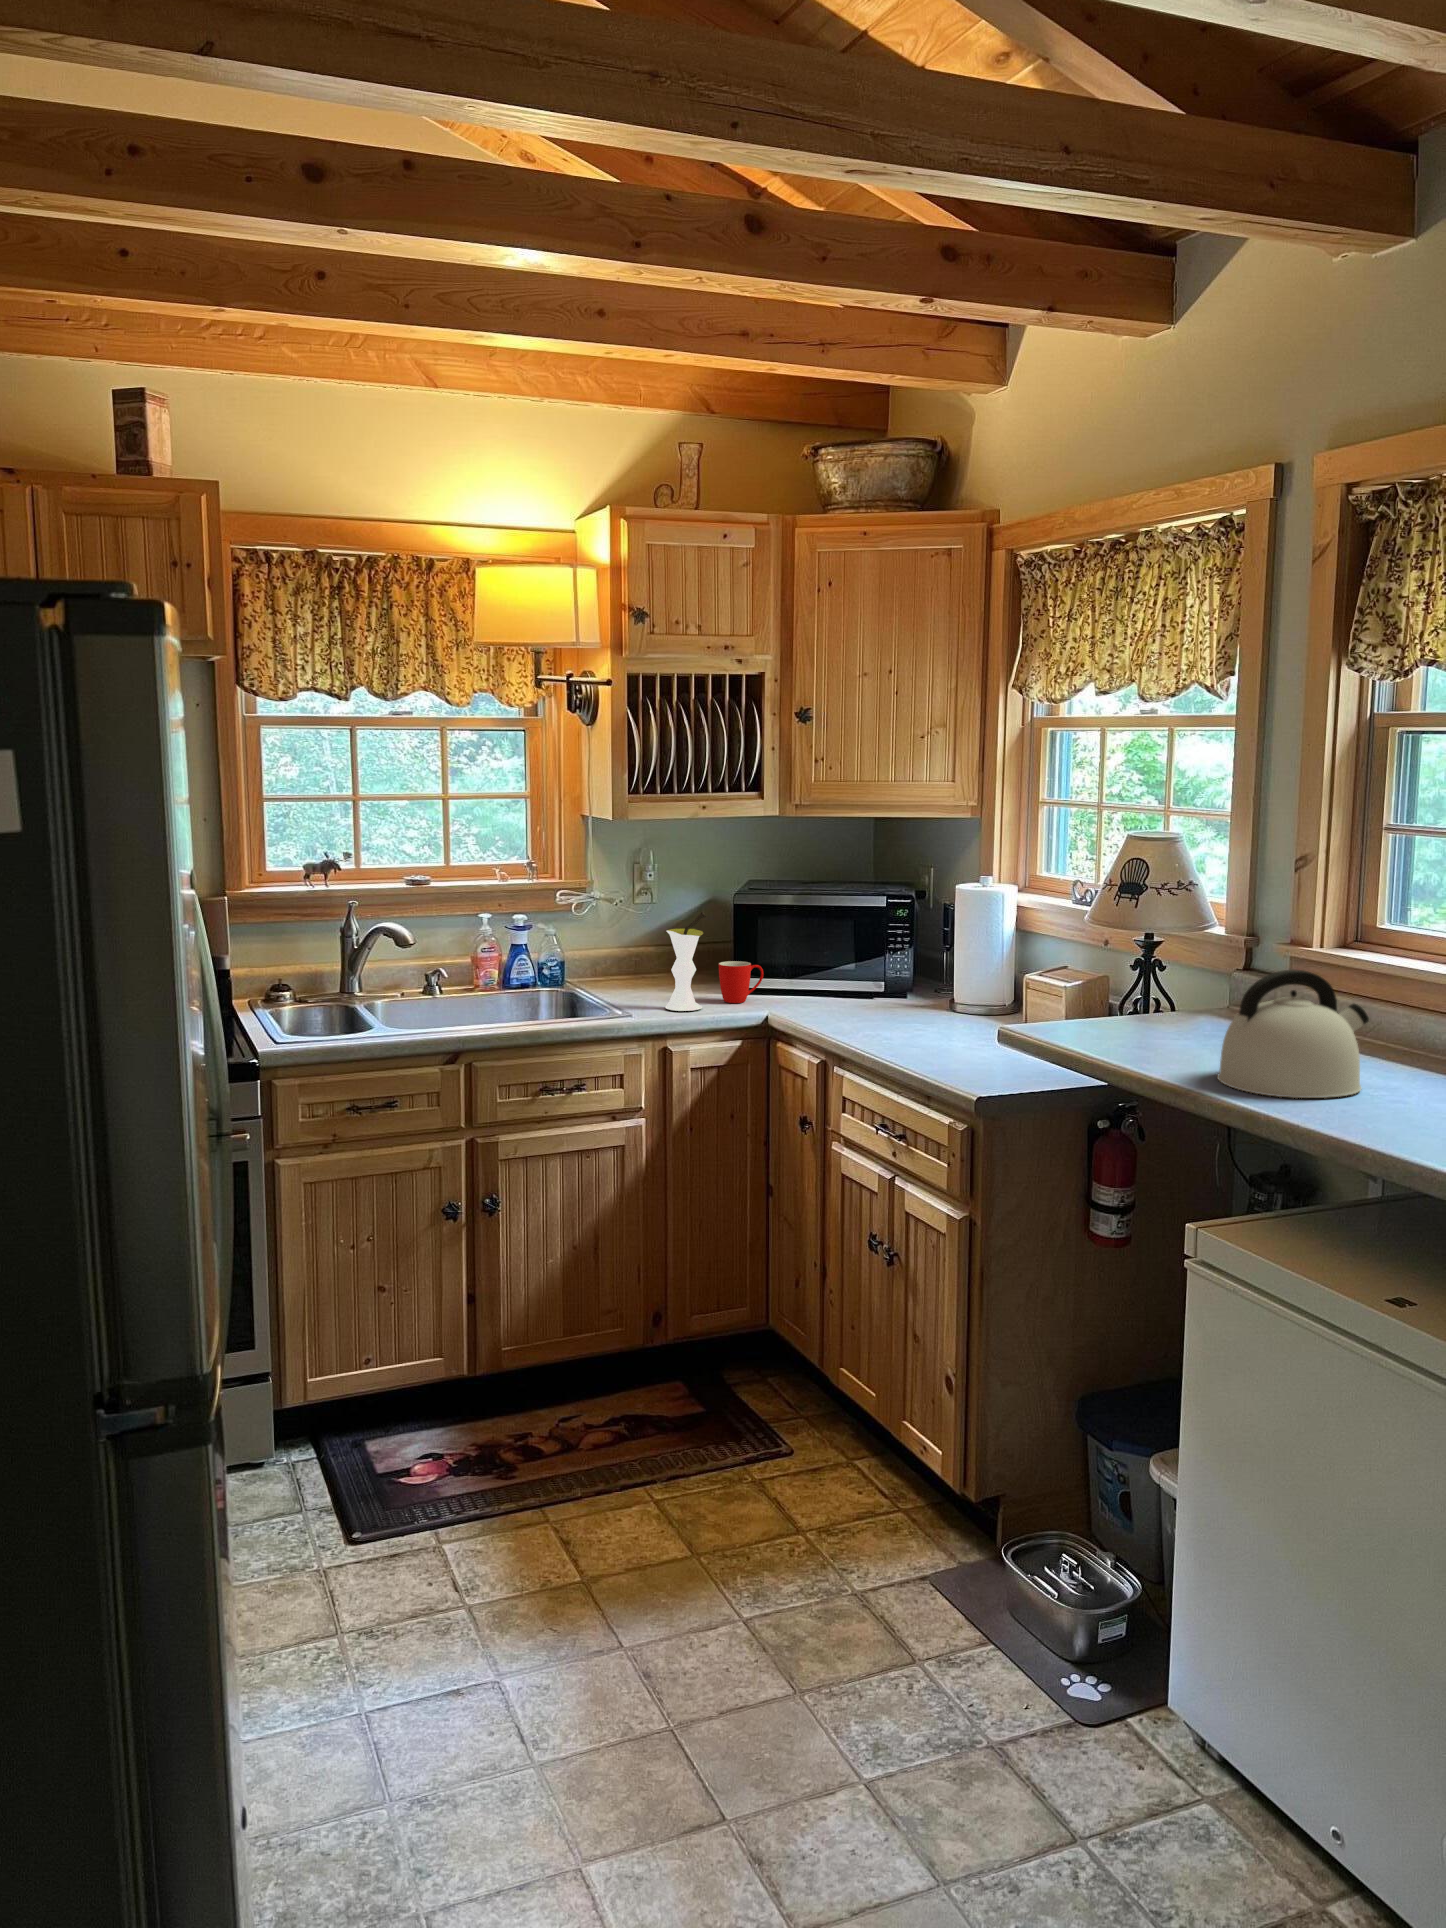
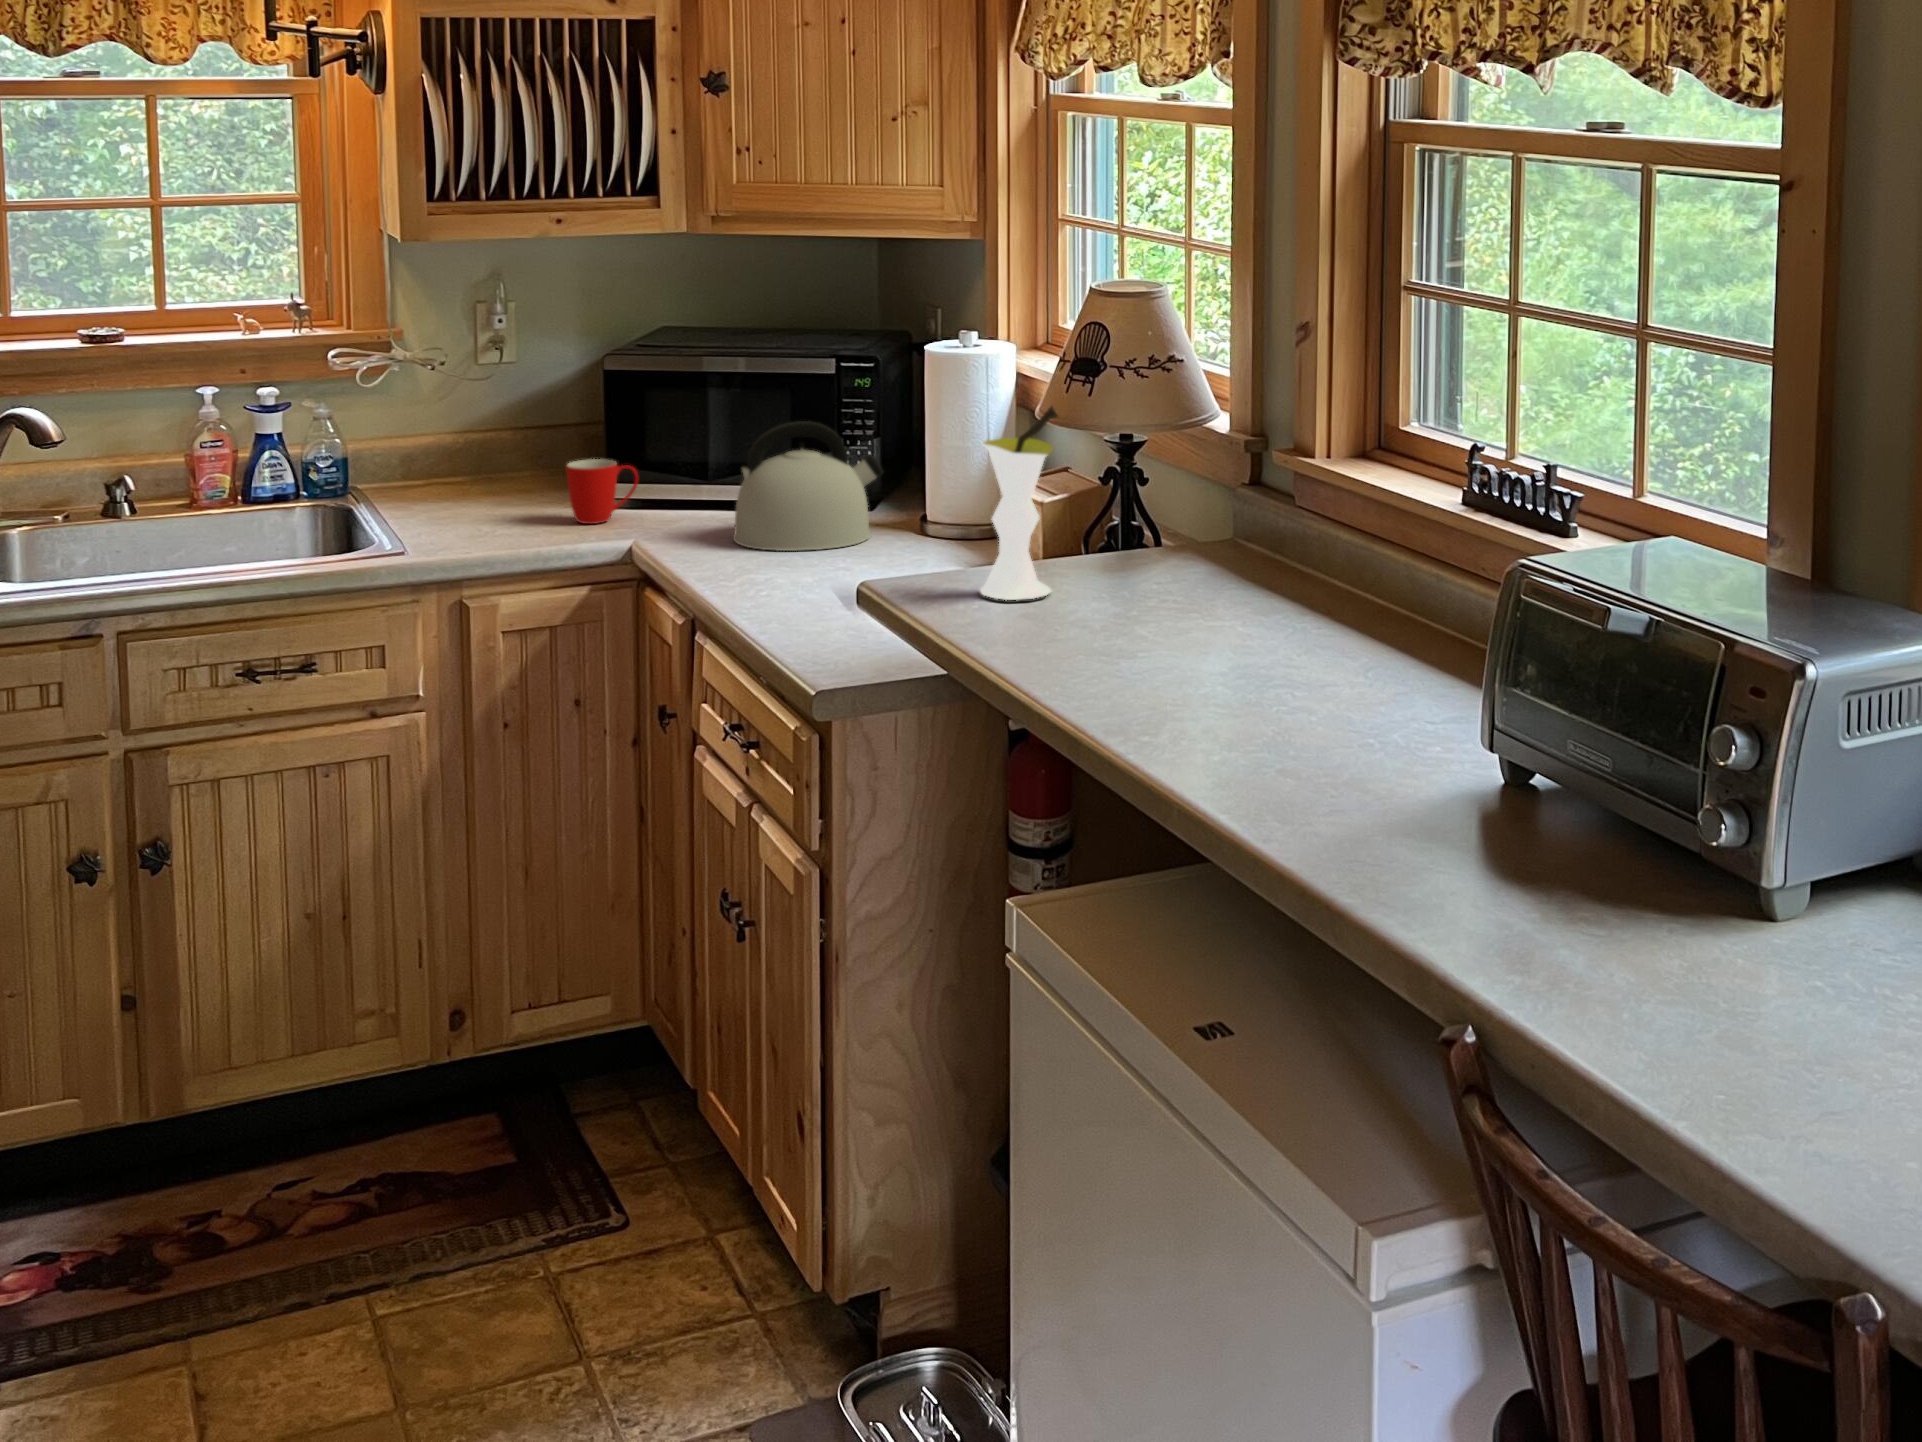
vase: present [665,911,706,1011] -> present [980,406,1058,600]
kettle: present [1217,970,1369,1098] -> present [733,421,883,551]

